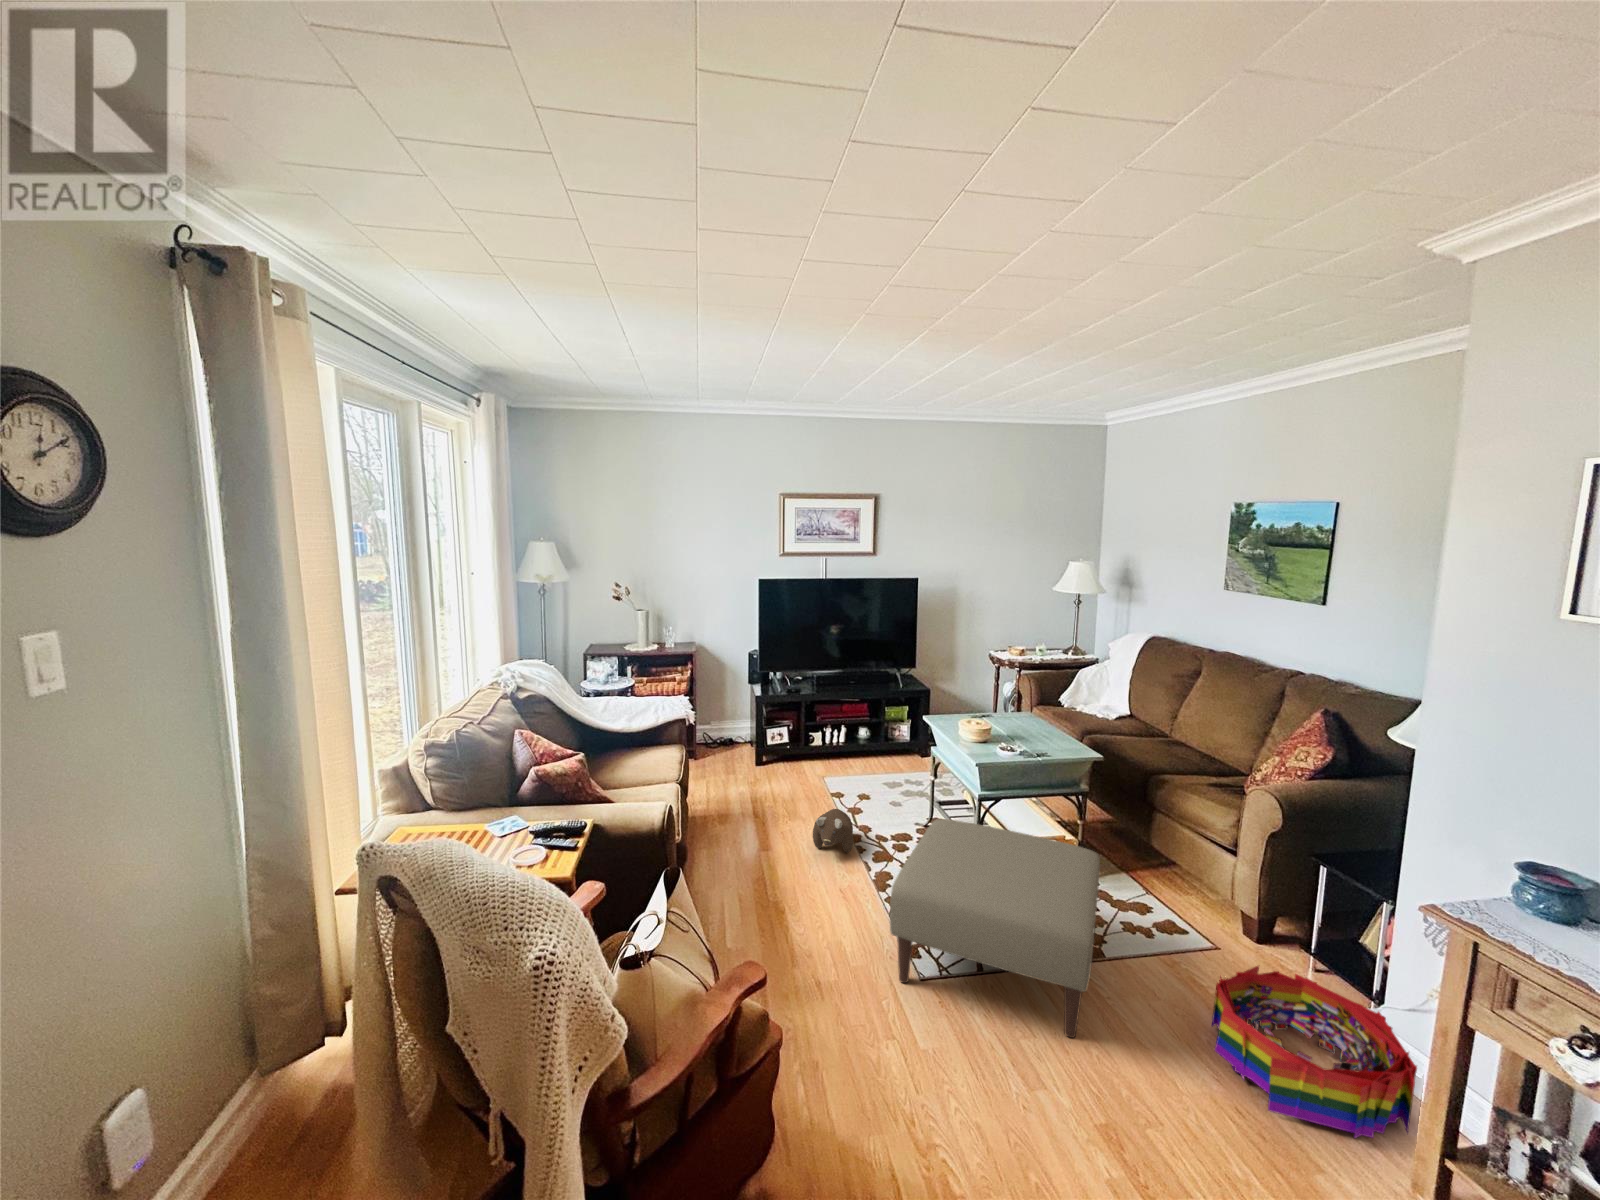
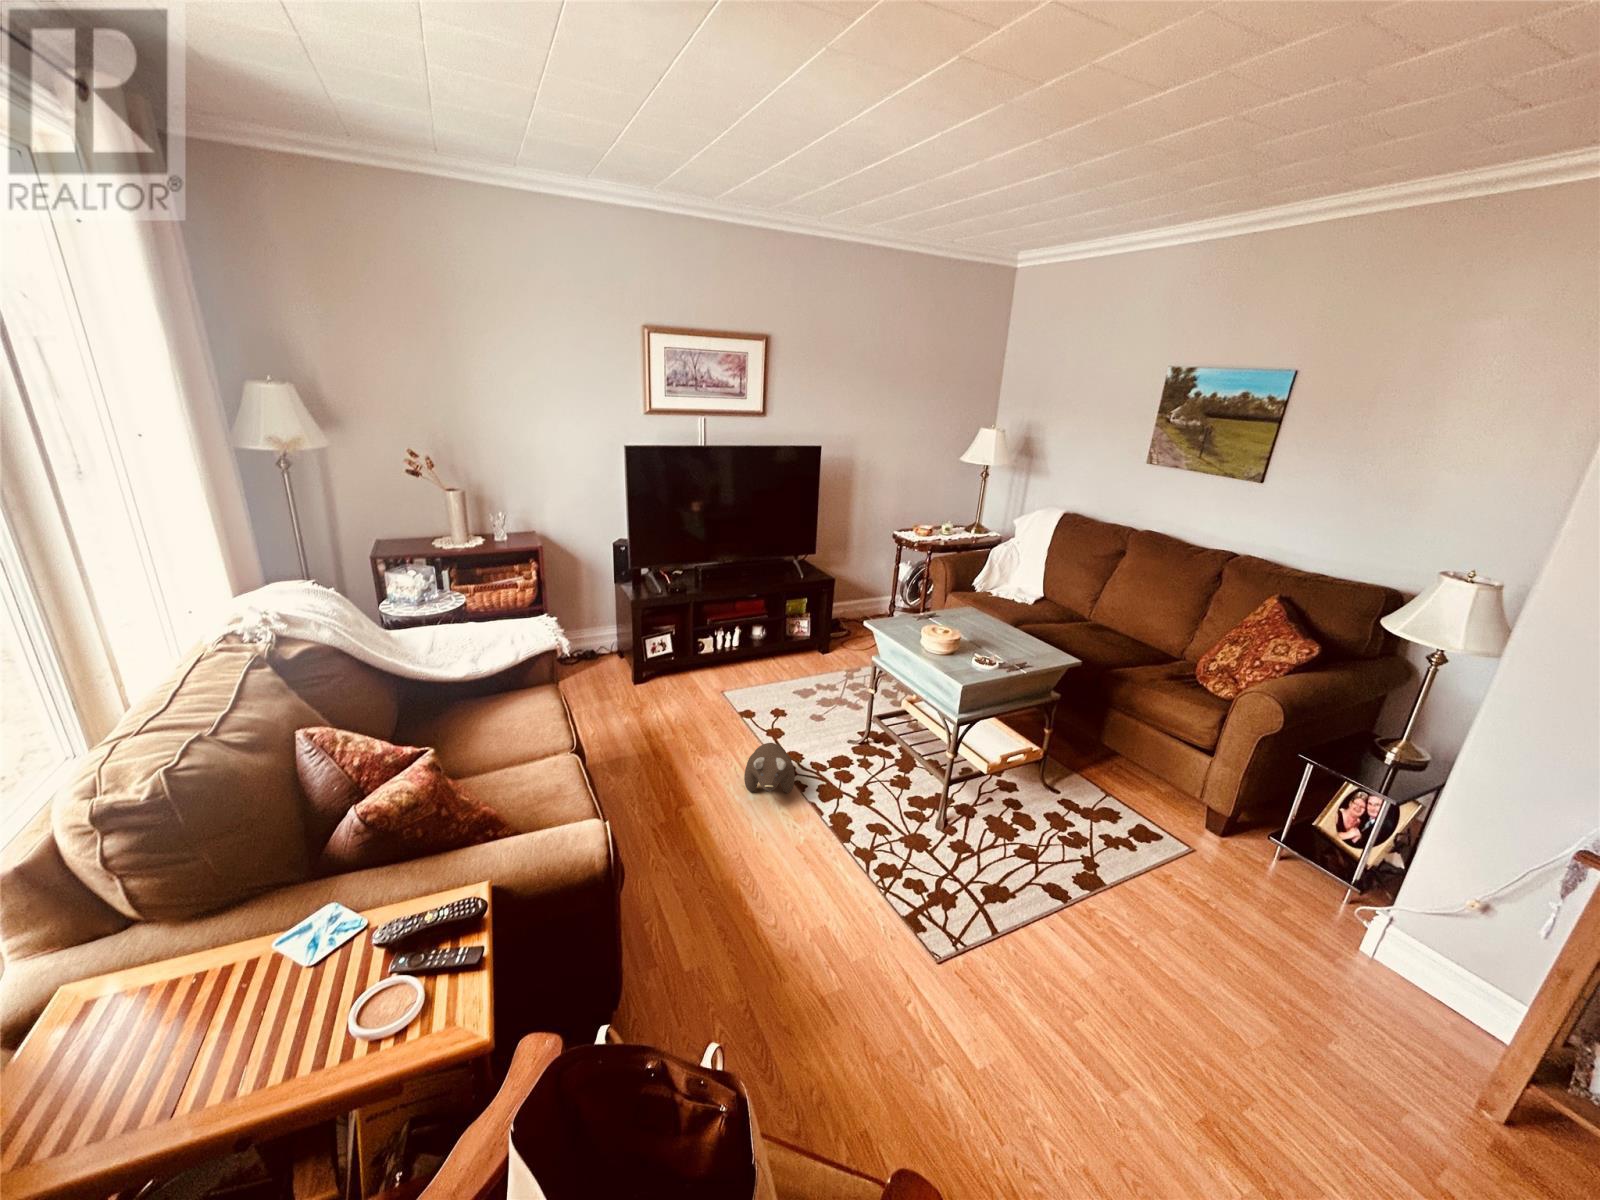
ottoman: present [890,819,1100,1038] -> none [909,755,1163,1002]
storage bin: present [1212,966,1417,1138] -> none [1235,880,1465,1063]

